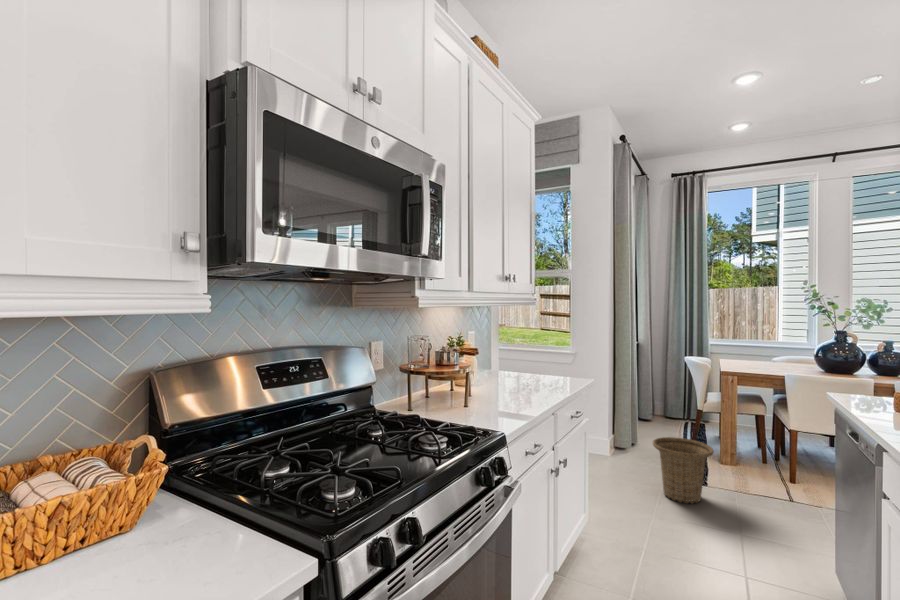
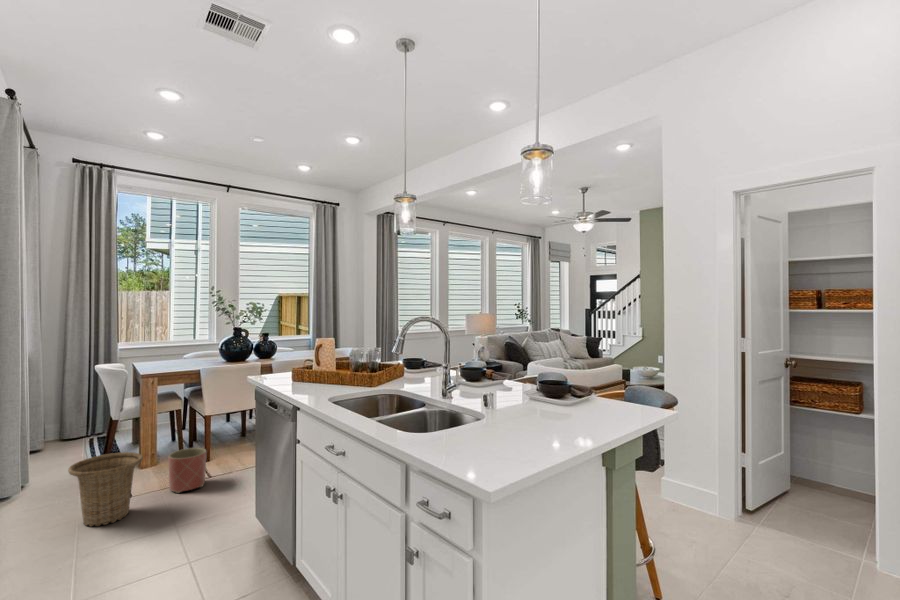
planter: none [742,458,786,508] -> present [168,448,207,493]

